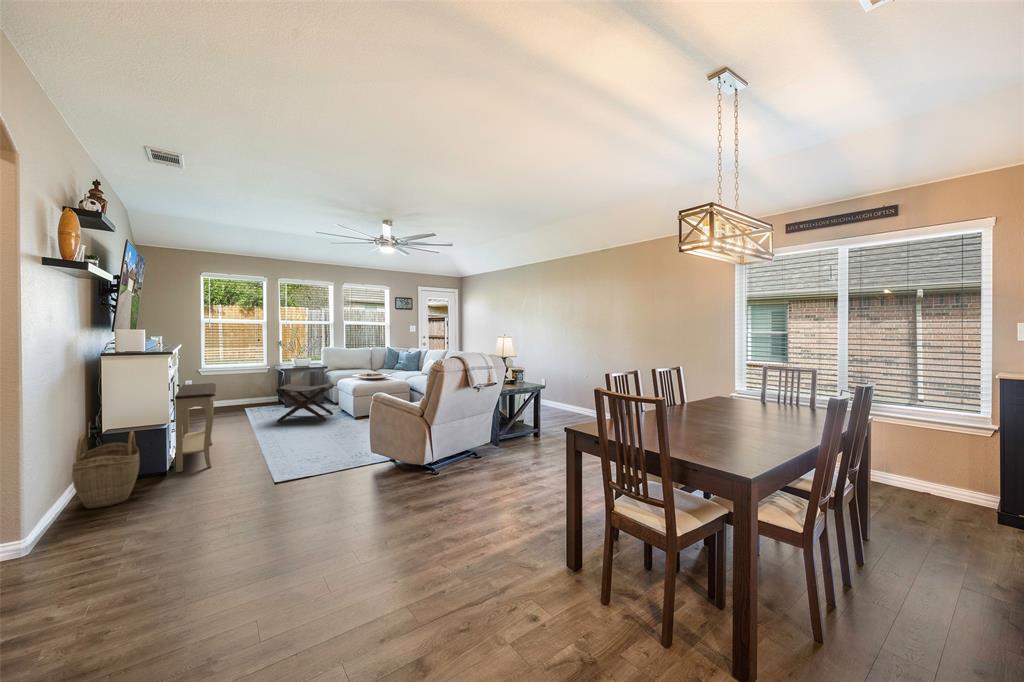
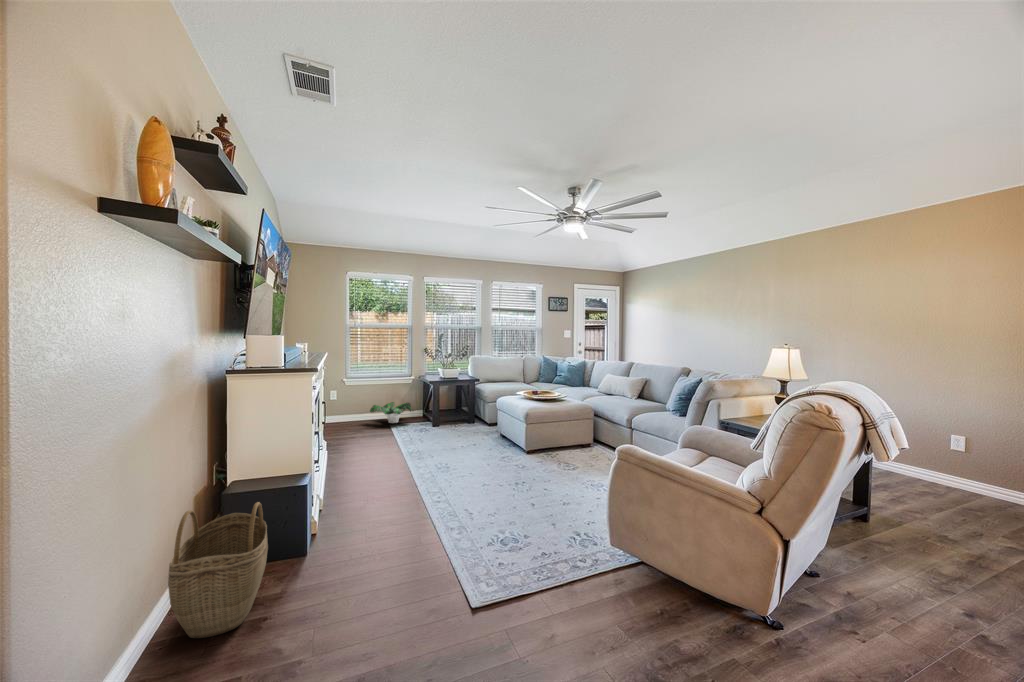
console table: present [175,383,216,472] -> none [318,406,370,549]
footstool: present [276,383,334,422] -> none [429,401,492,453]
potted plant: none [224,389,268,407] -> present [370,402,412,423]

